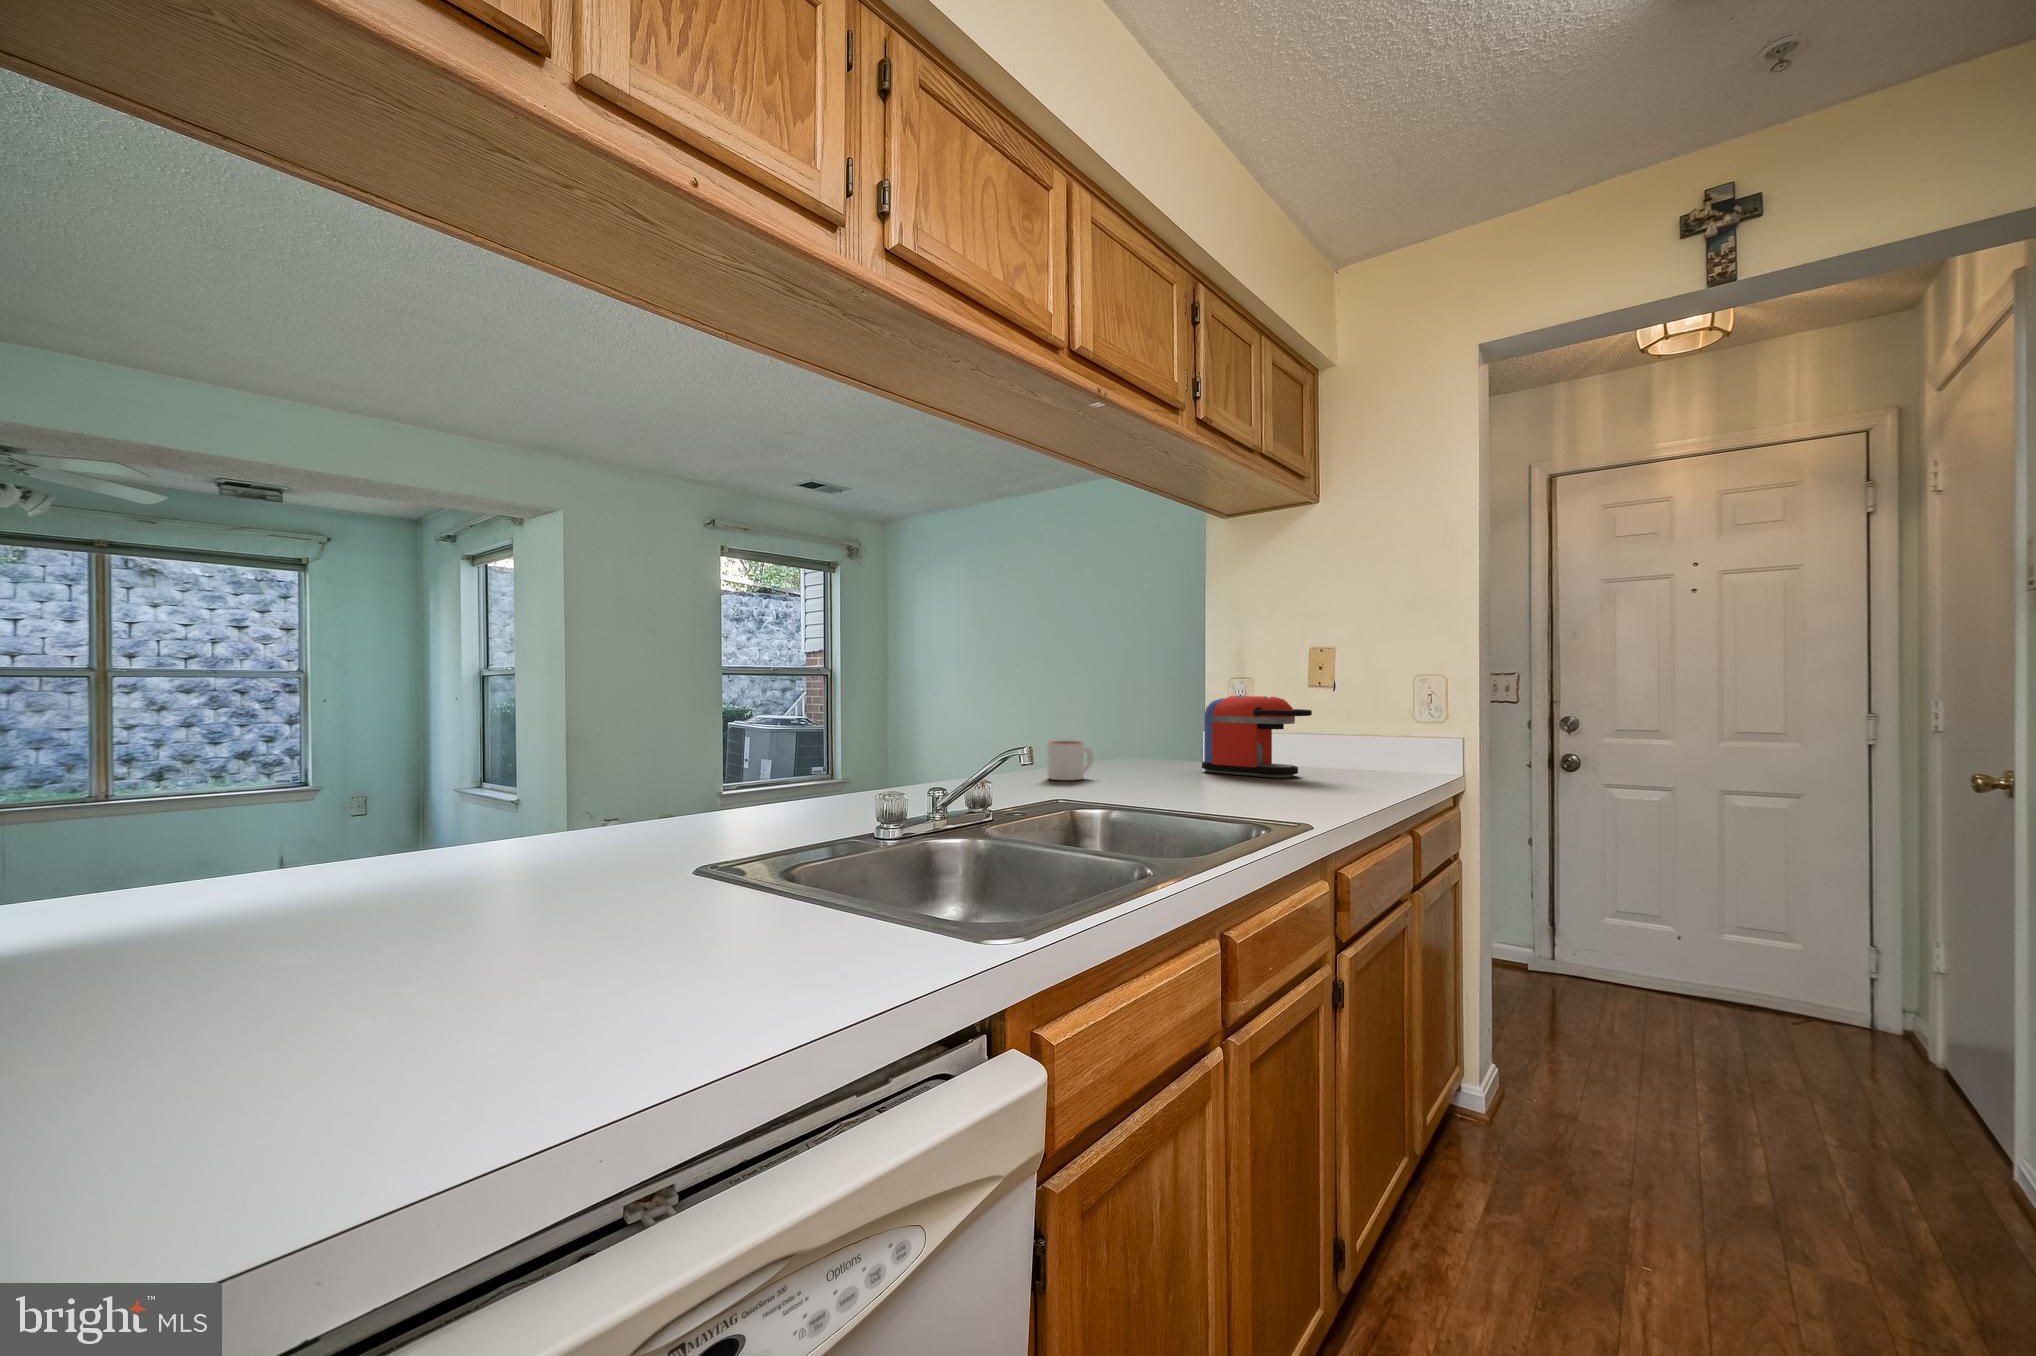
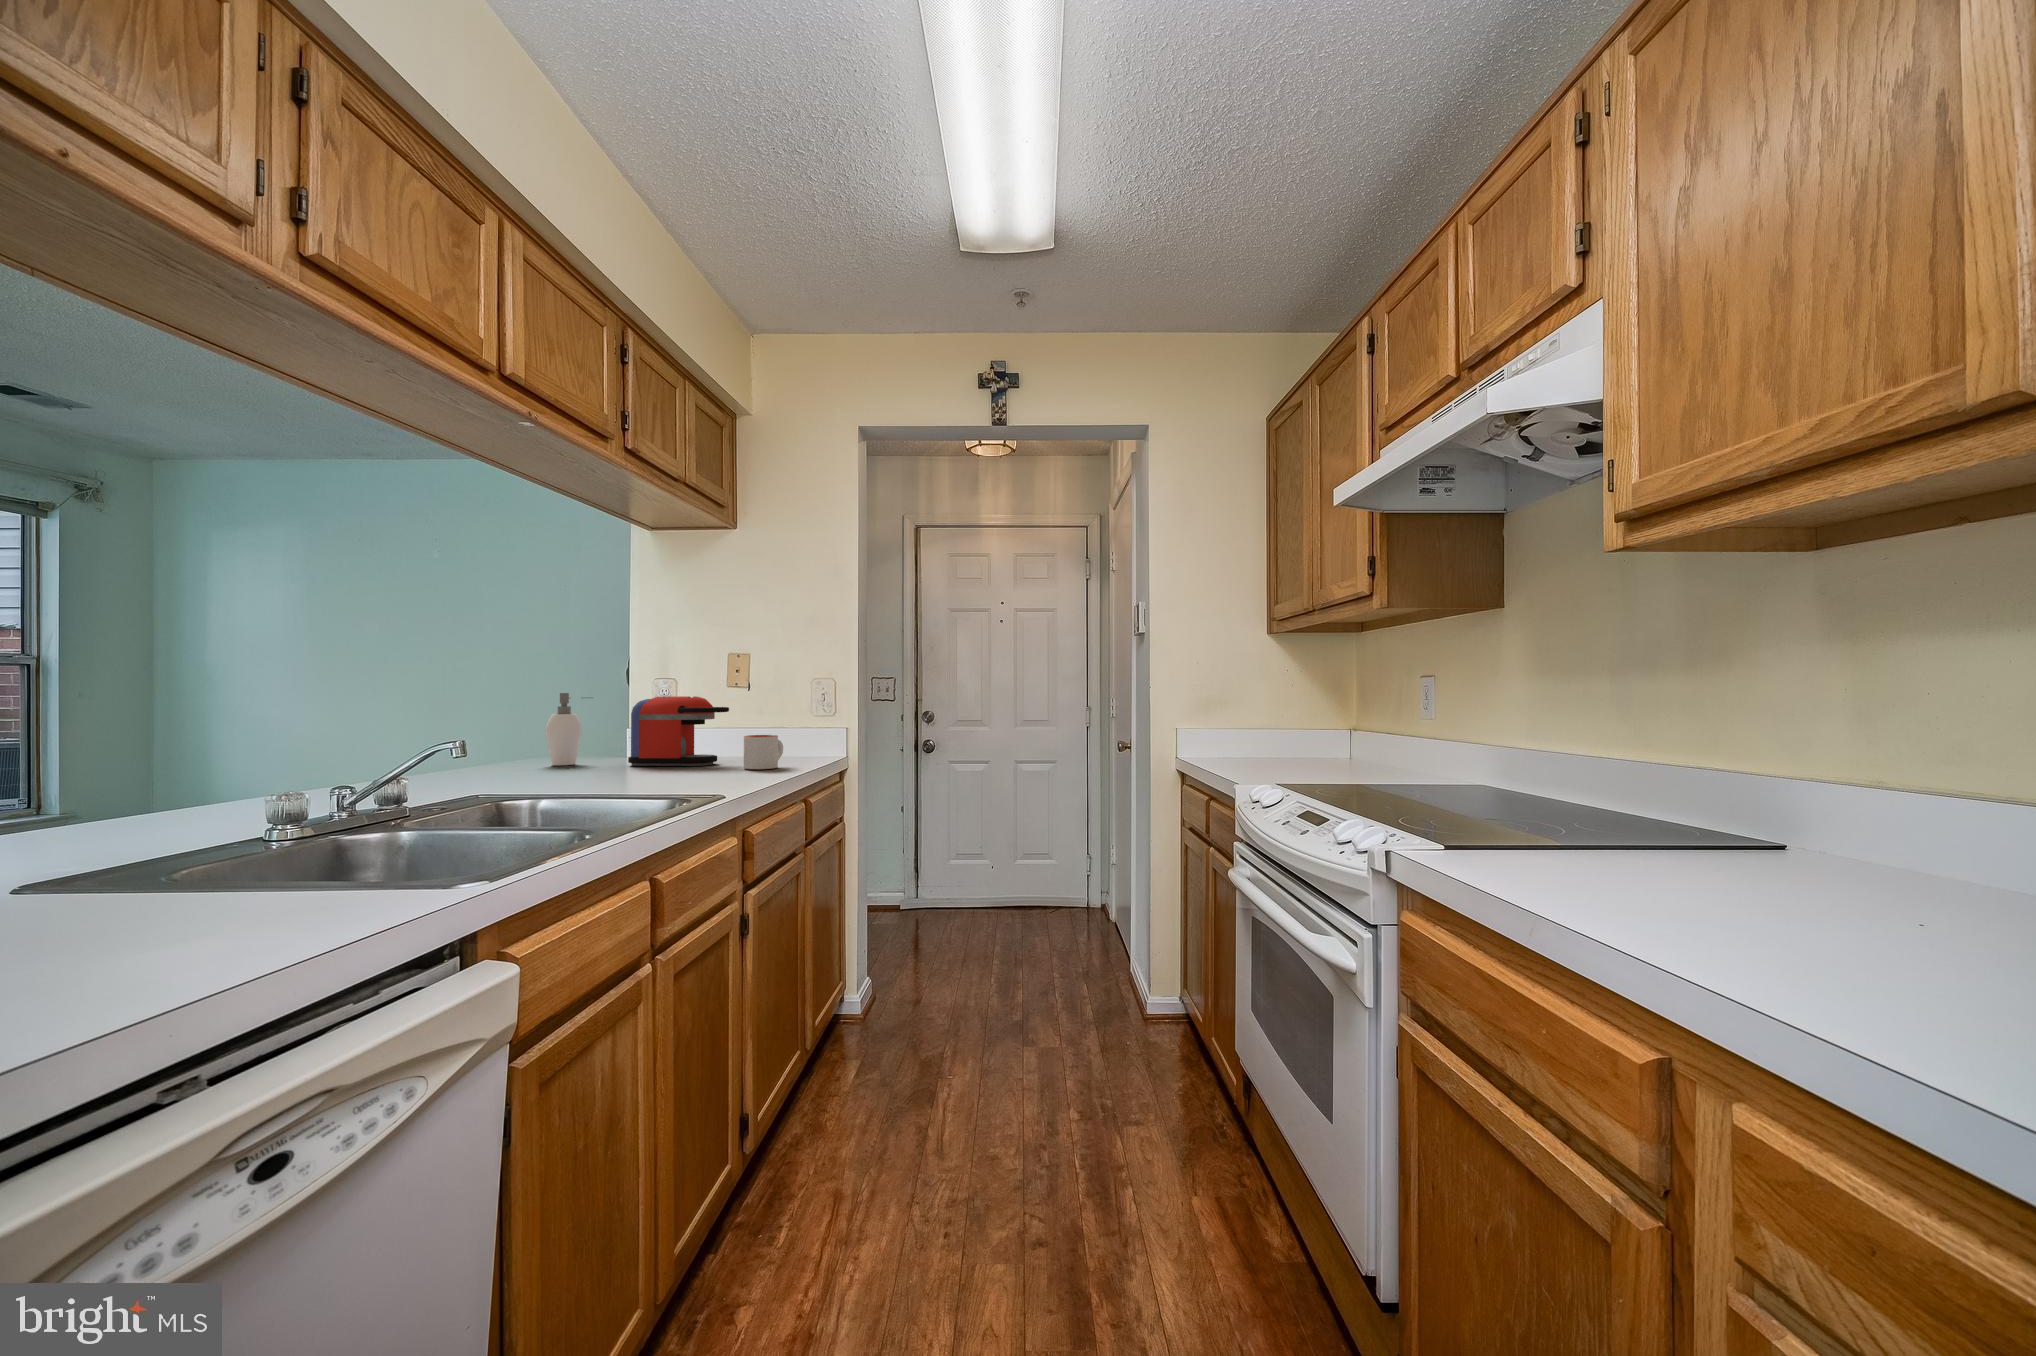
soap dispenser: none [1124,691,1168,766] -> present [546,693,593,765]
mug: present [1048,741,1094,780] -> present [744,735,783,770]

